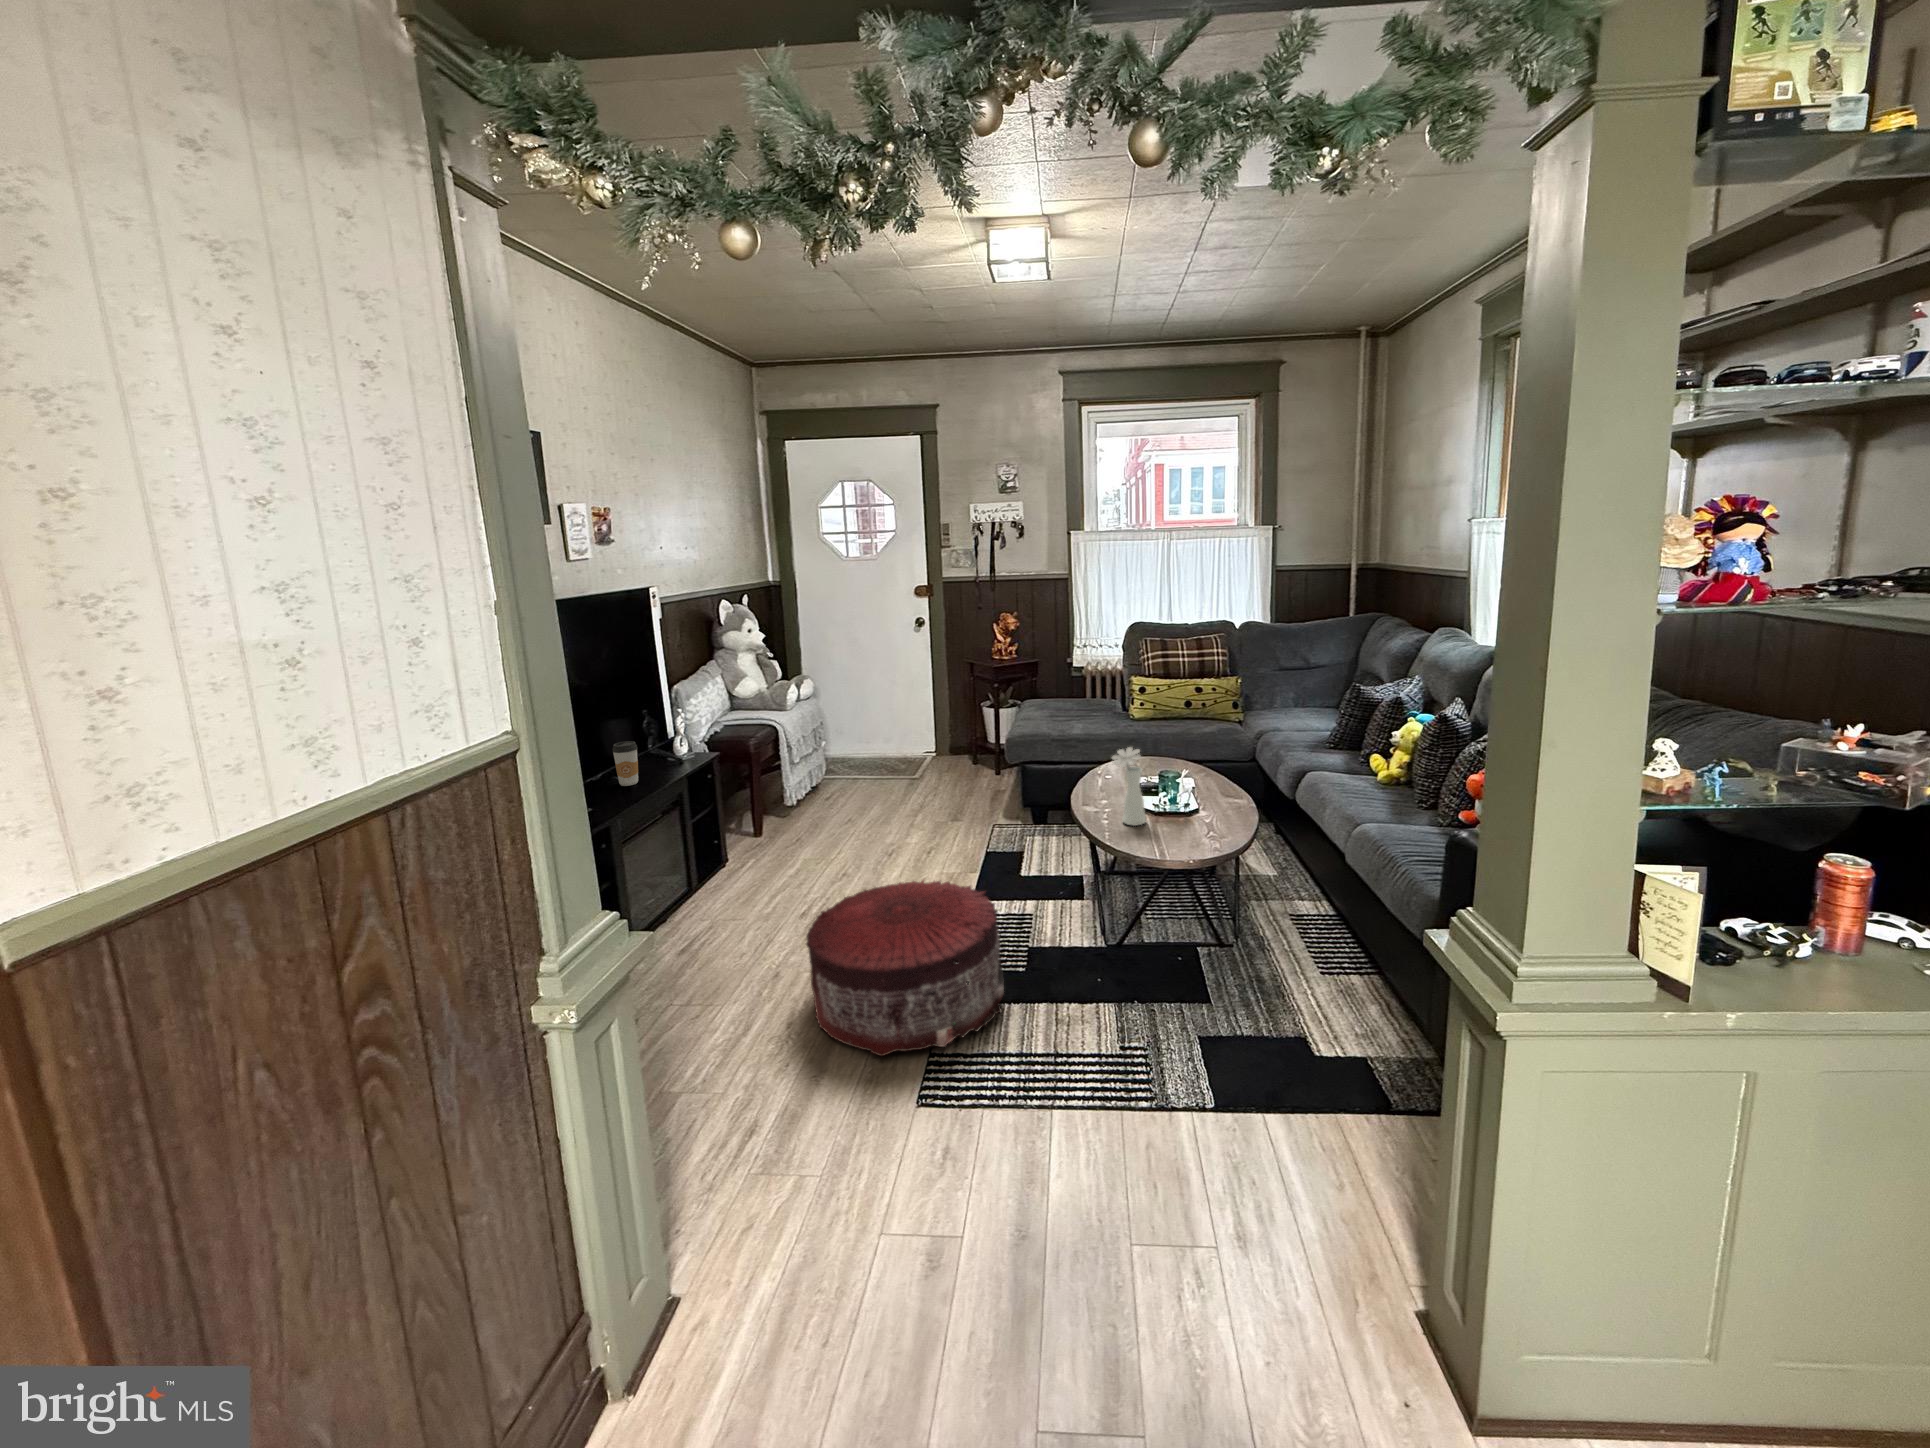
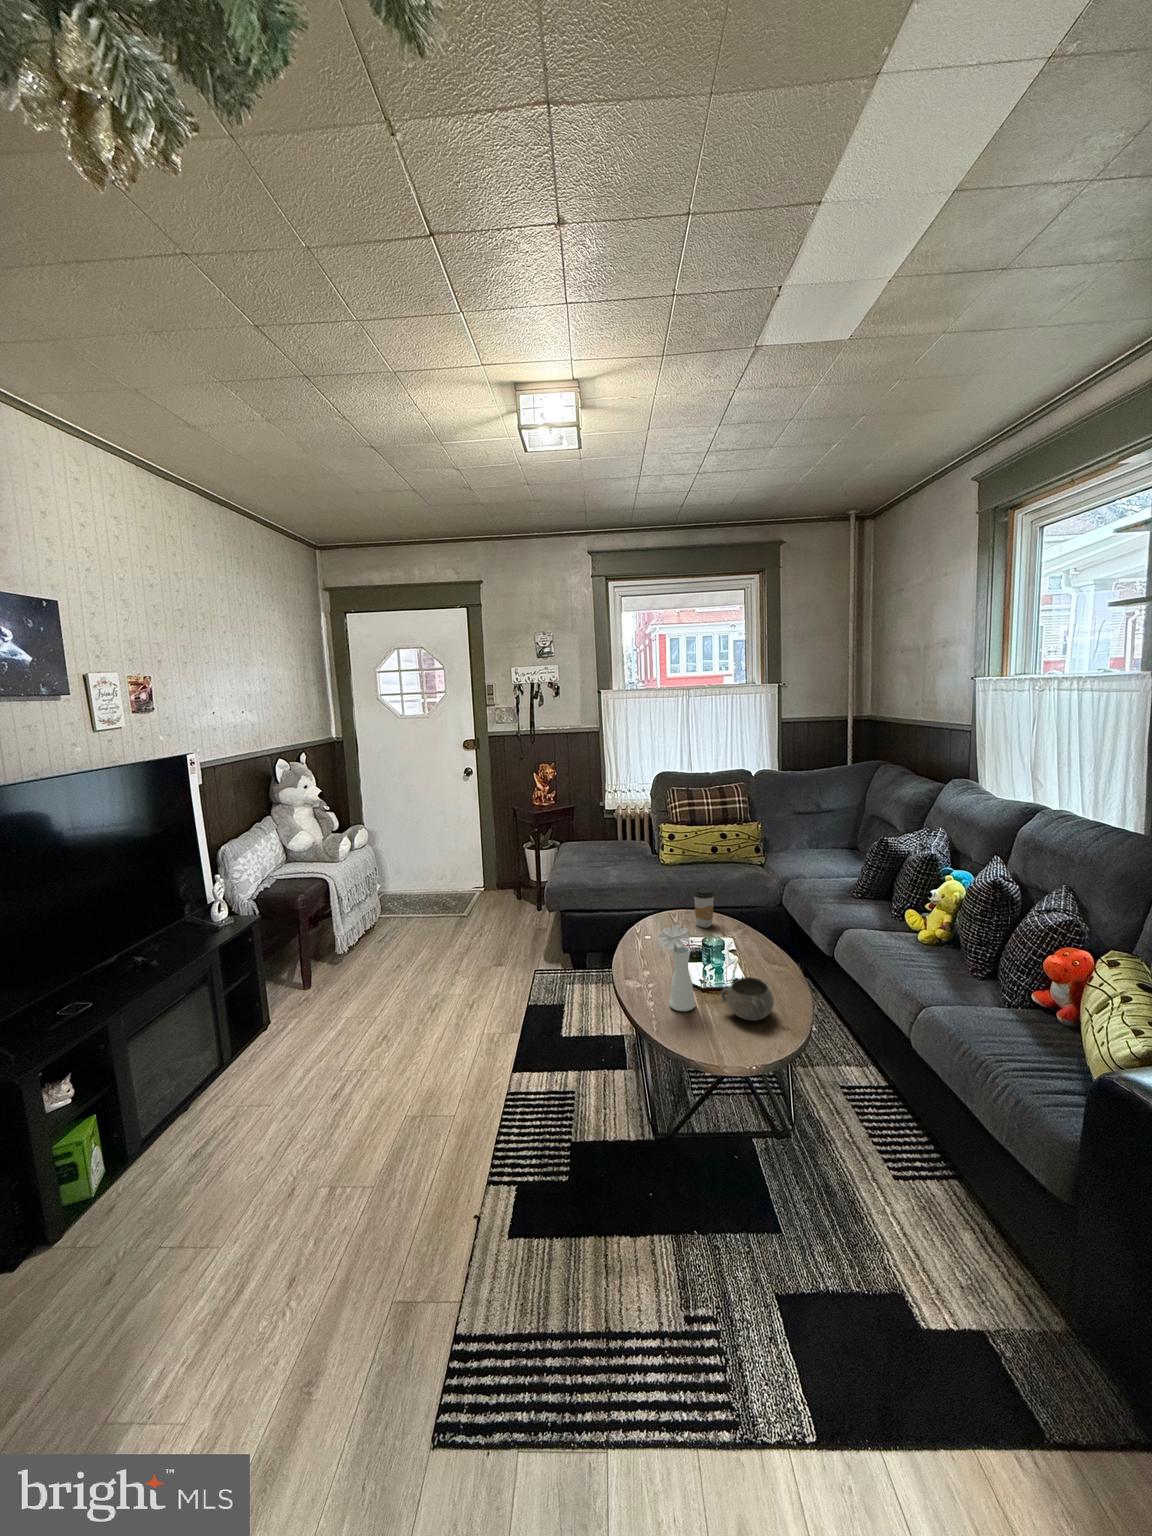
coffee cup: present [613,741,638,786] -> present [694,887,714,927]
decorative bowl: none [1169,795,1217,832] -> present [721,977,774,1021]
pouf: present [806,880,1004,1056] -> none [310,1076,544,1345]

